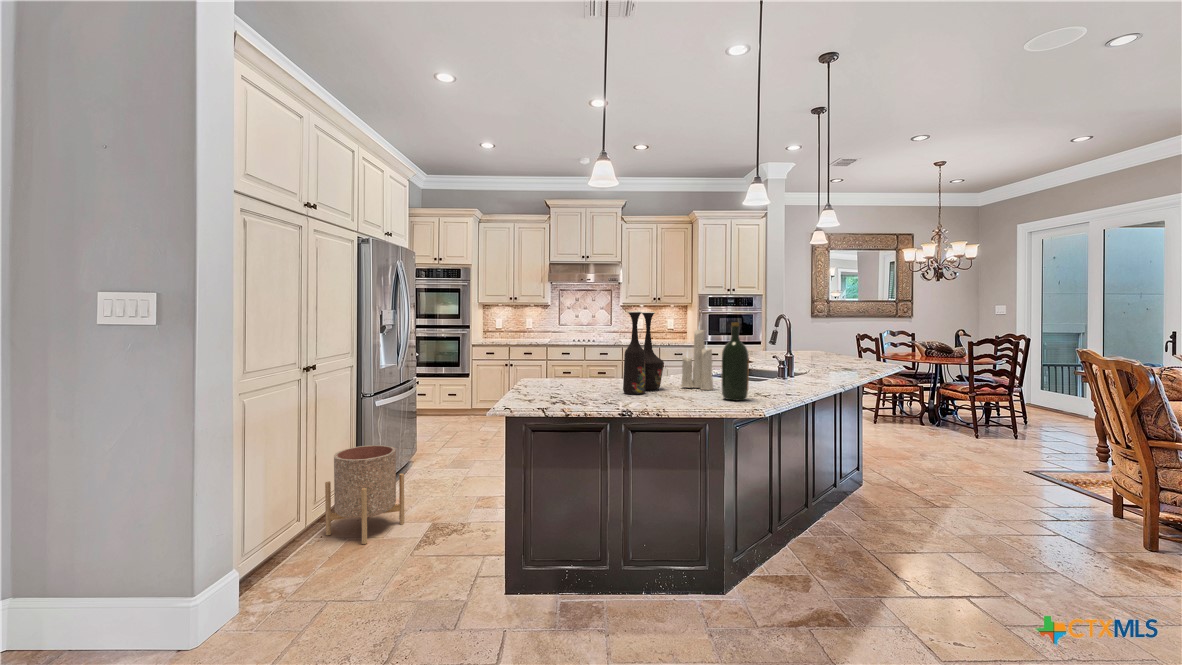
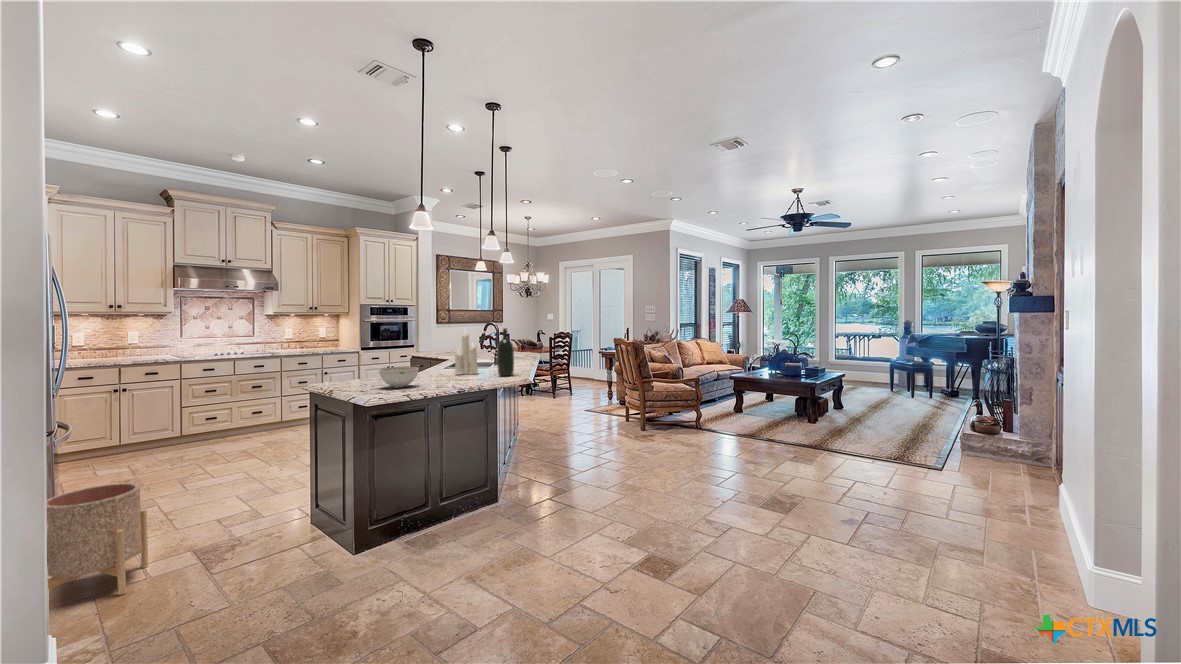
vase: present [623,311,664,394] -> none [423,322,448,381]
bowl: none [547,370,595,397] -> present [379,367,419,388]

